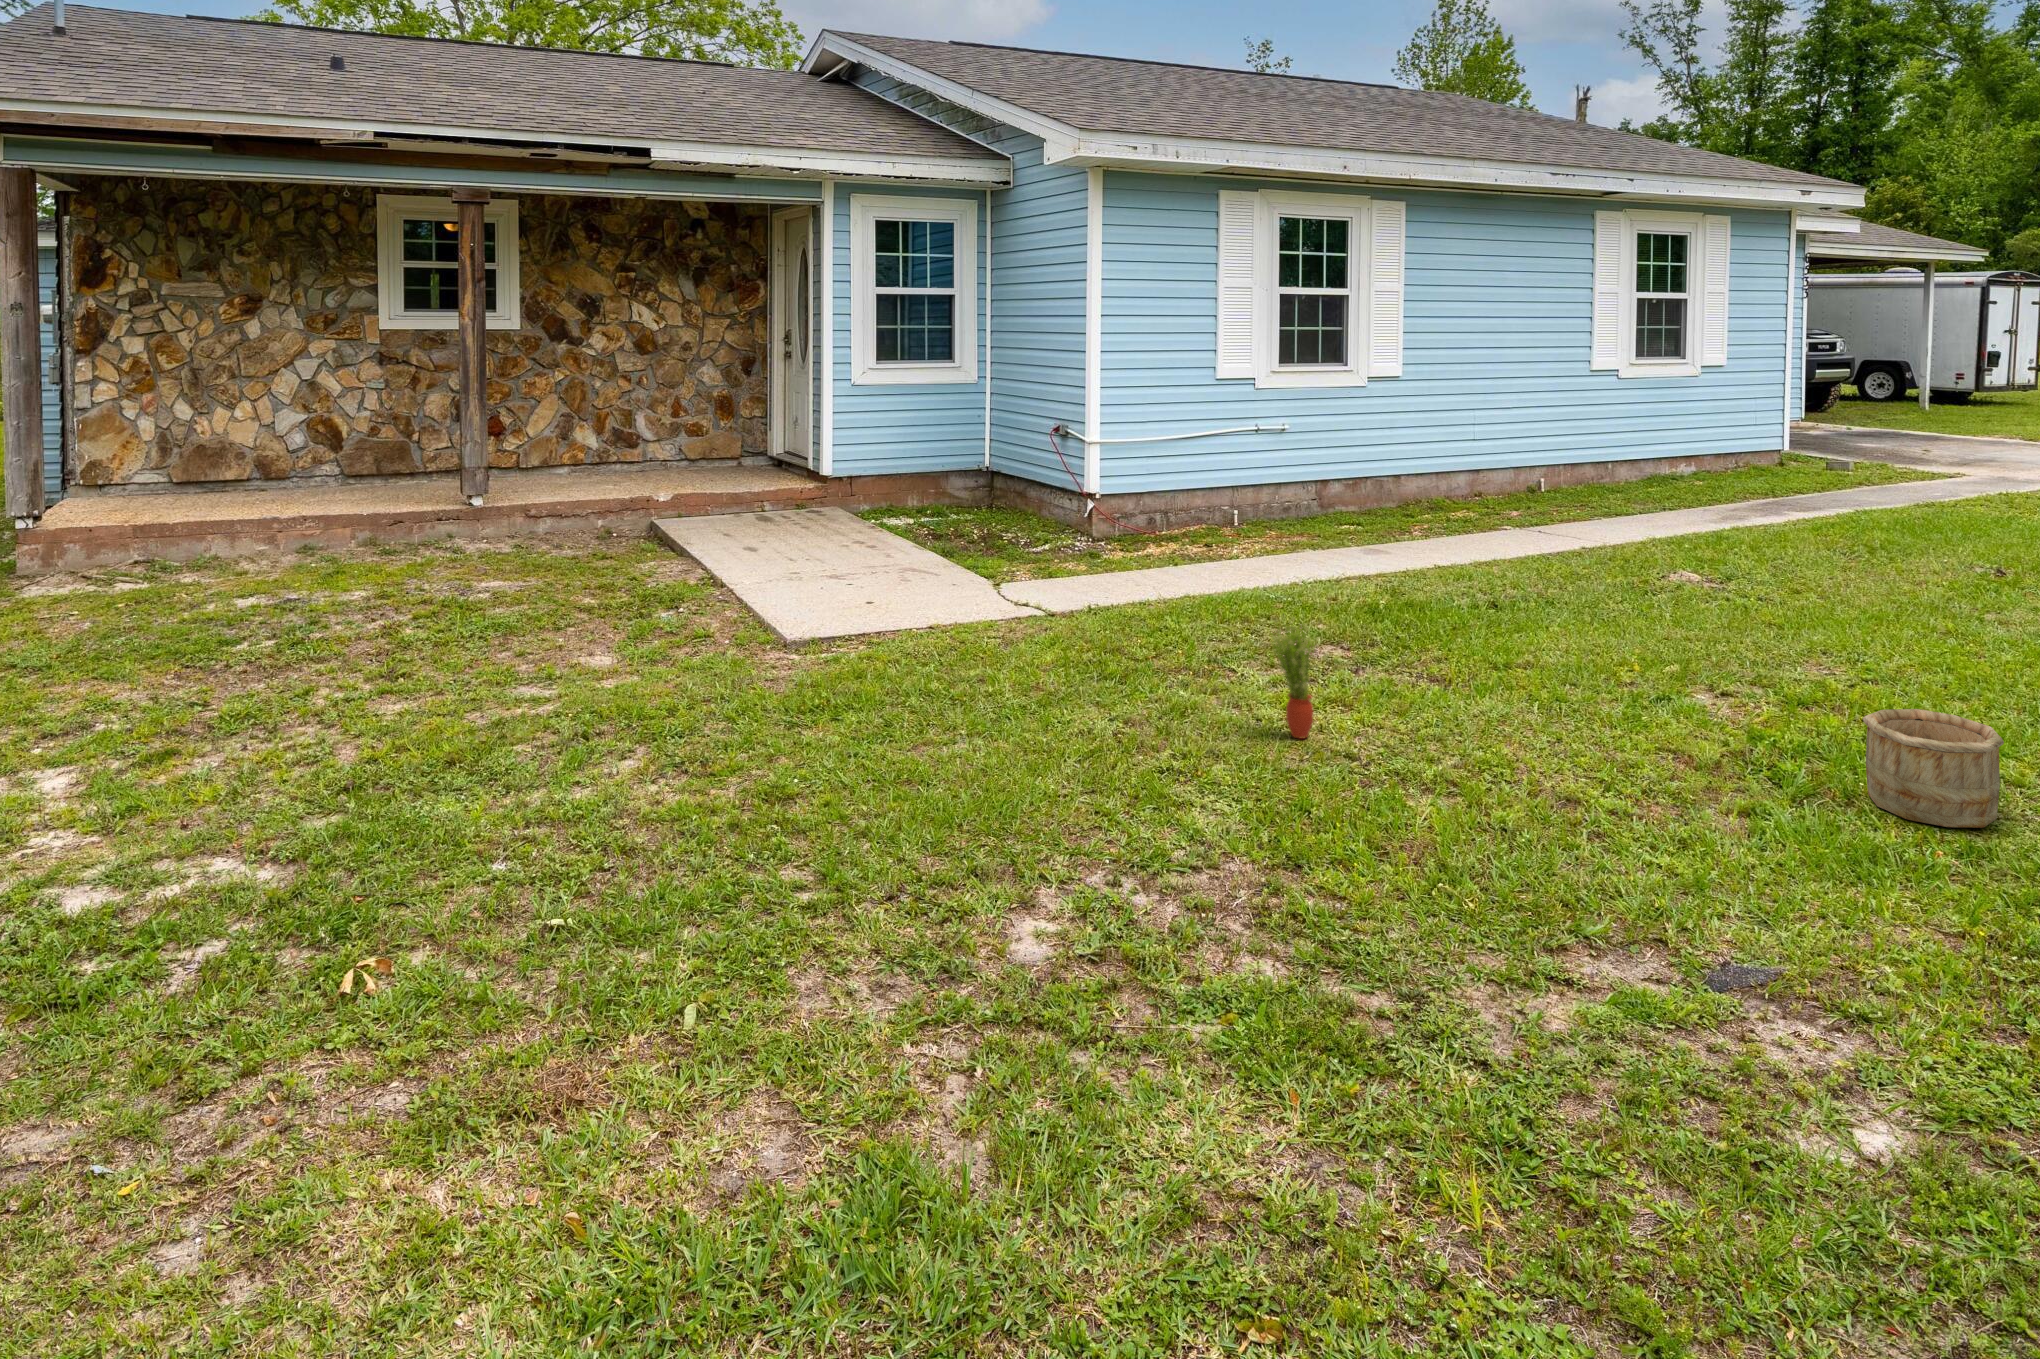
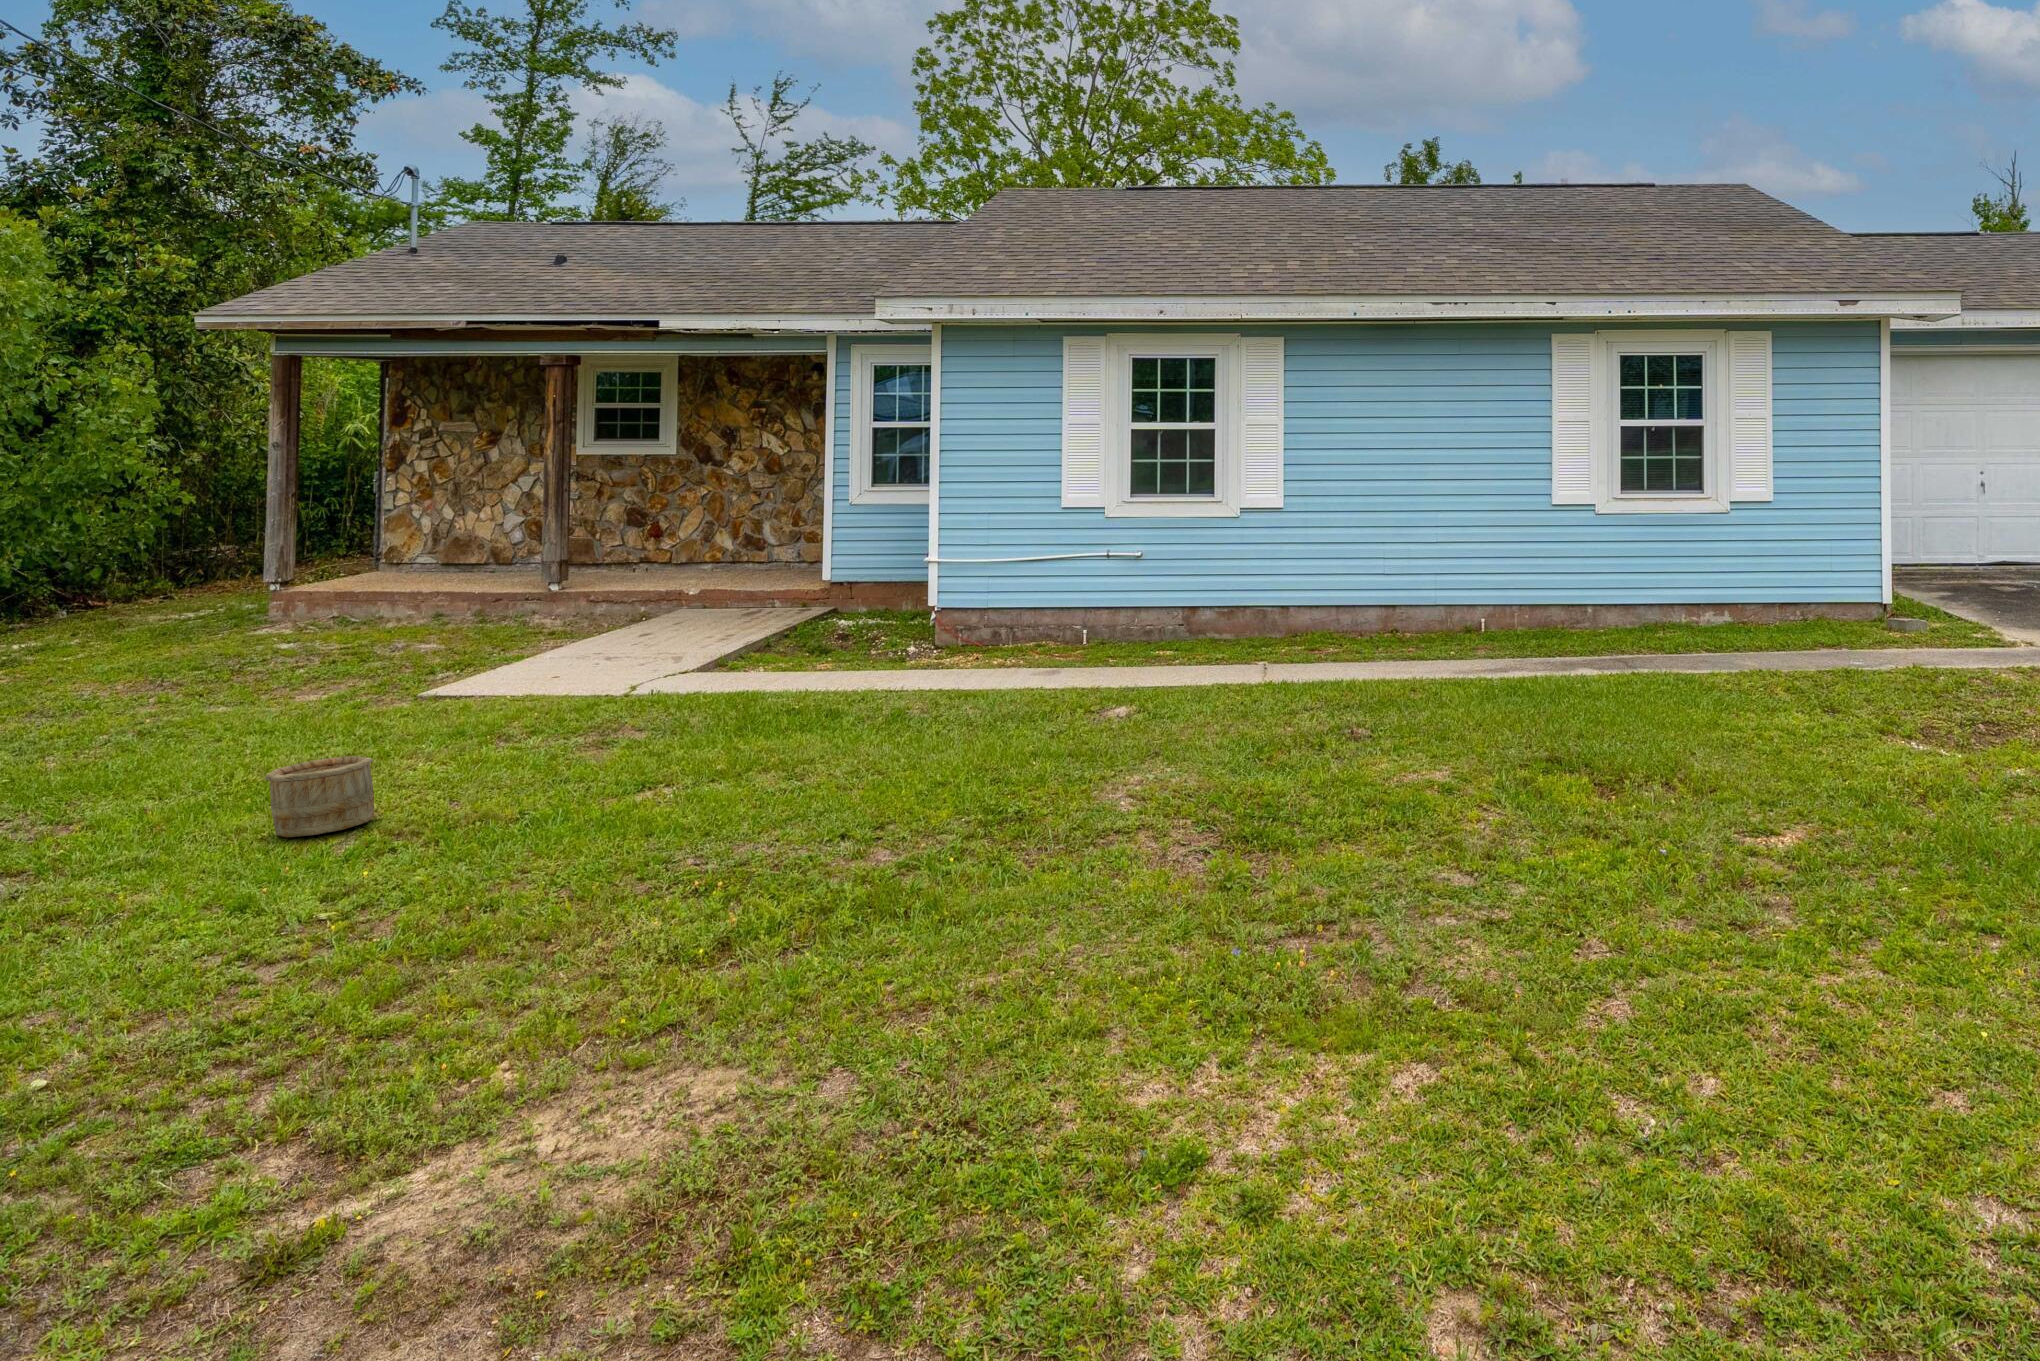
potted plant: present [1267,615,1318,739] -> none [254,668,293,757]

